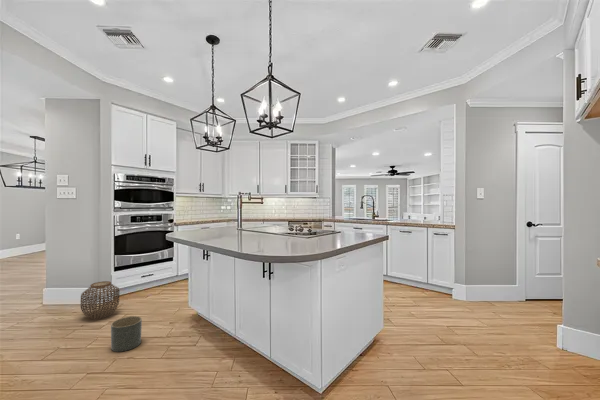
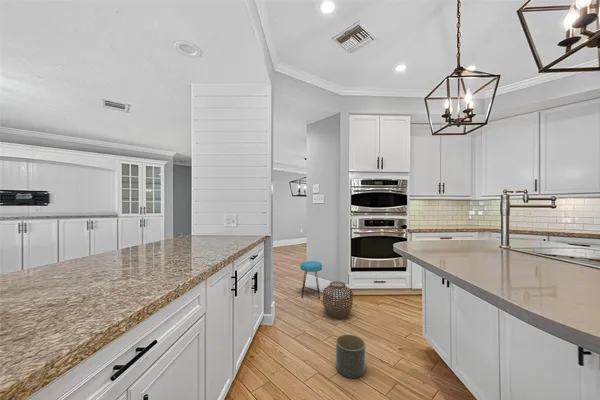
stool: none [38,269,73,316] -> present [300,261,322,298]

